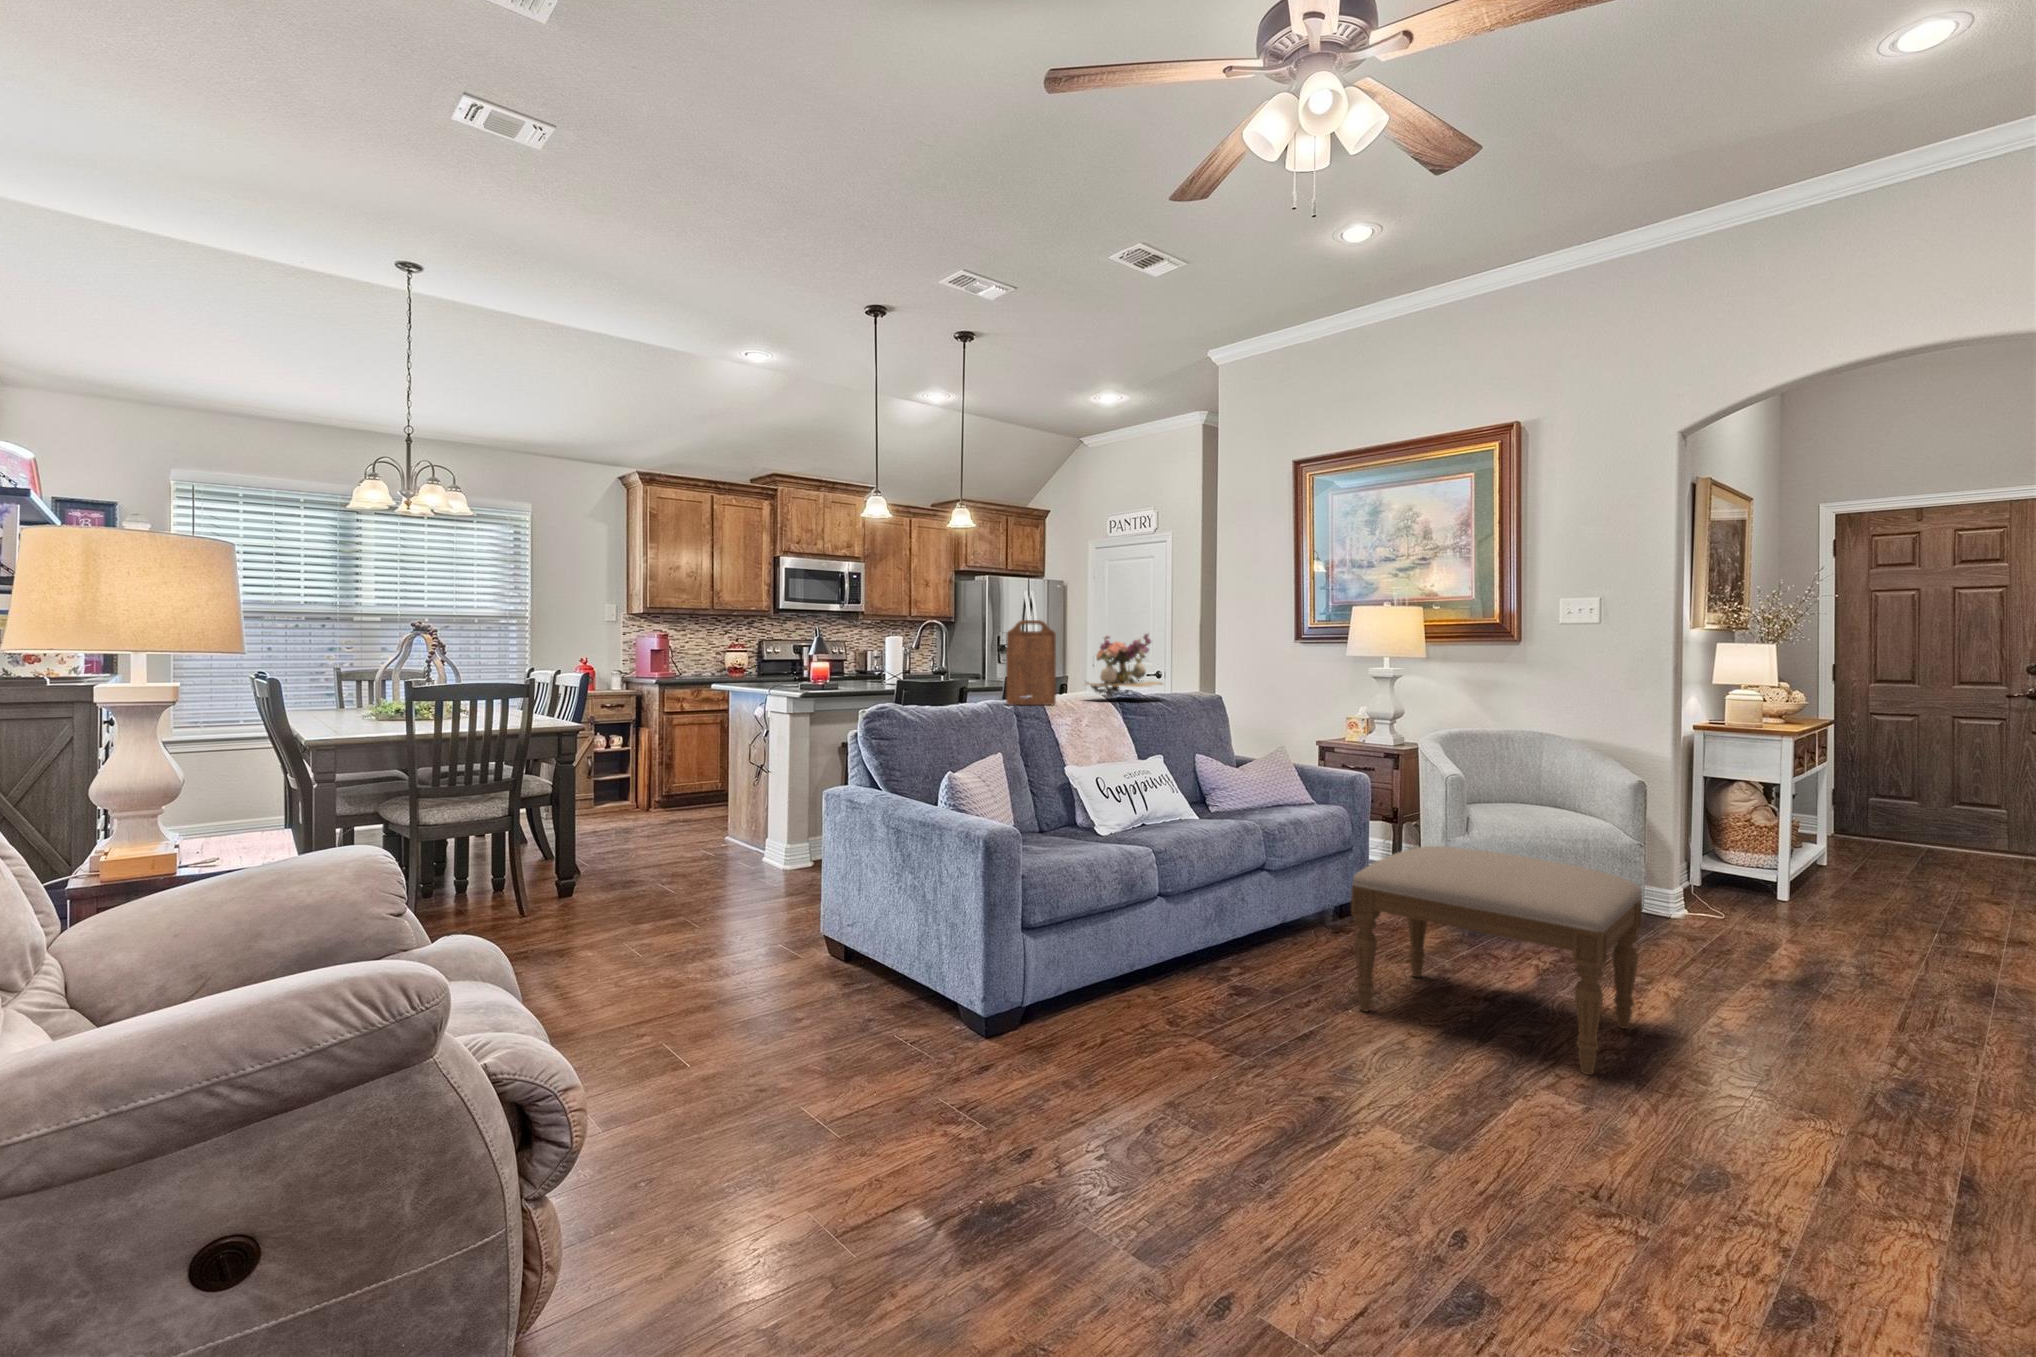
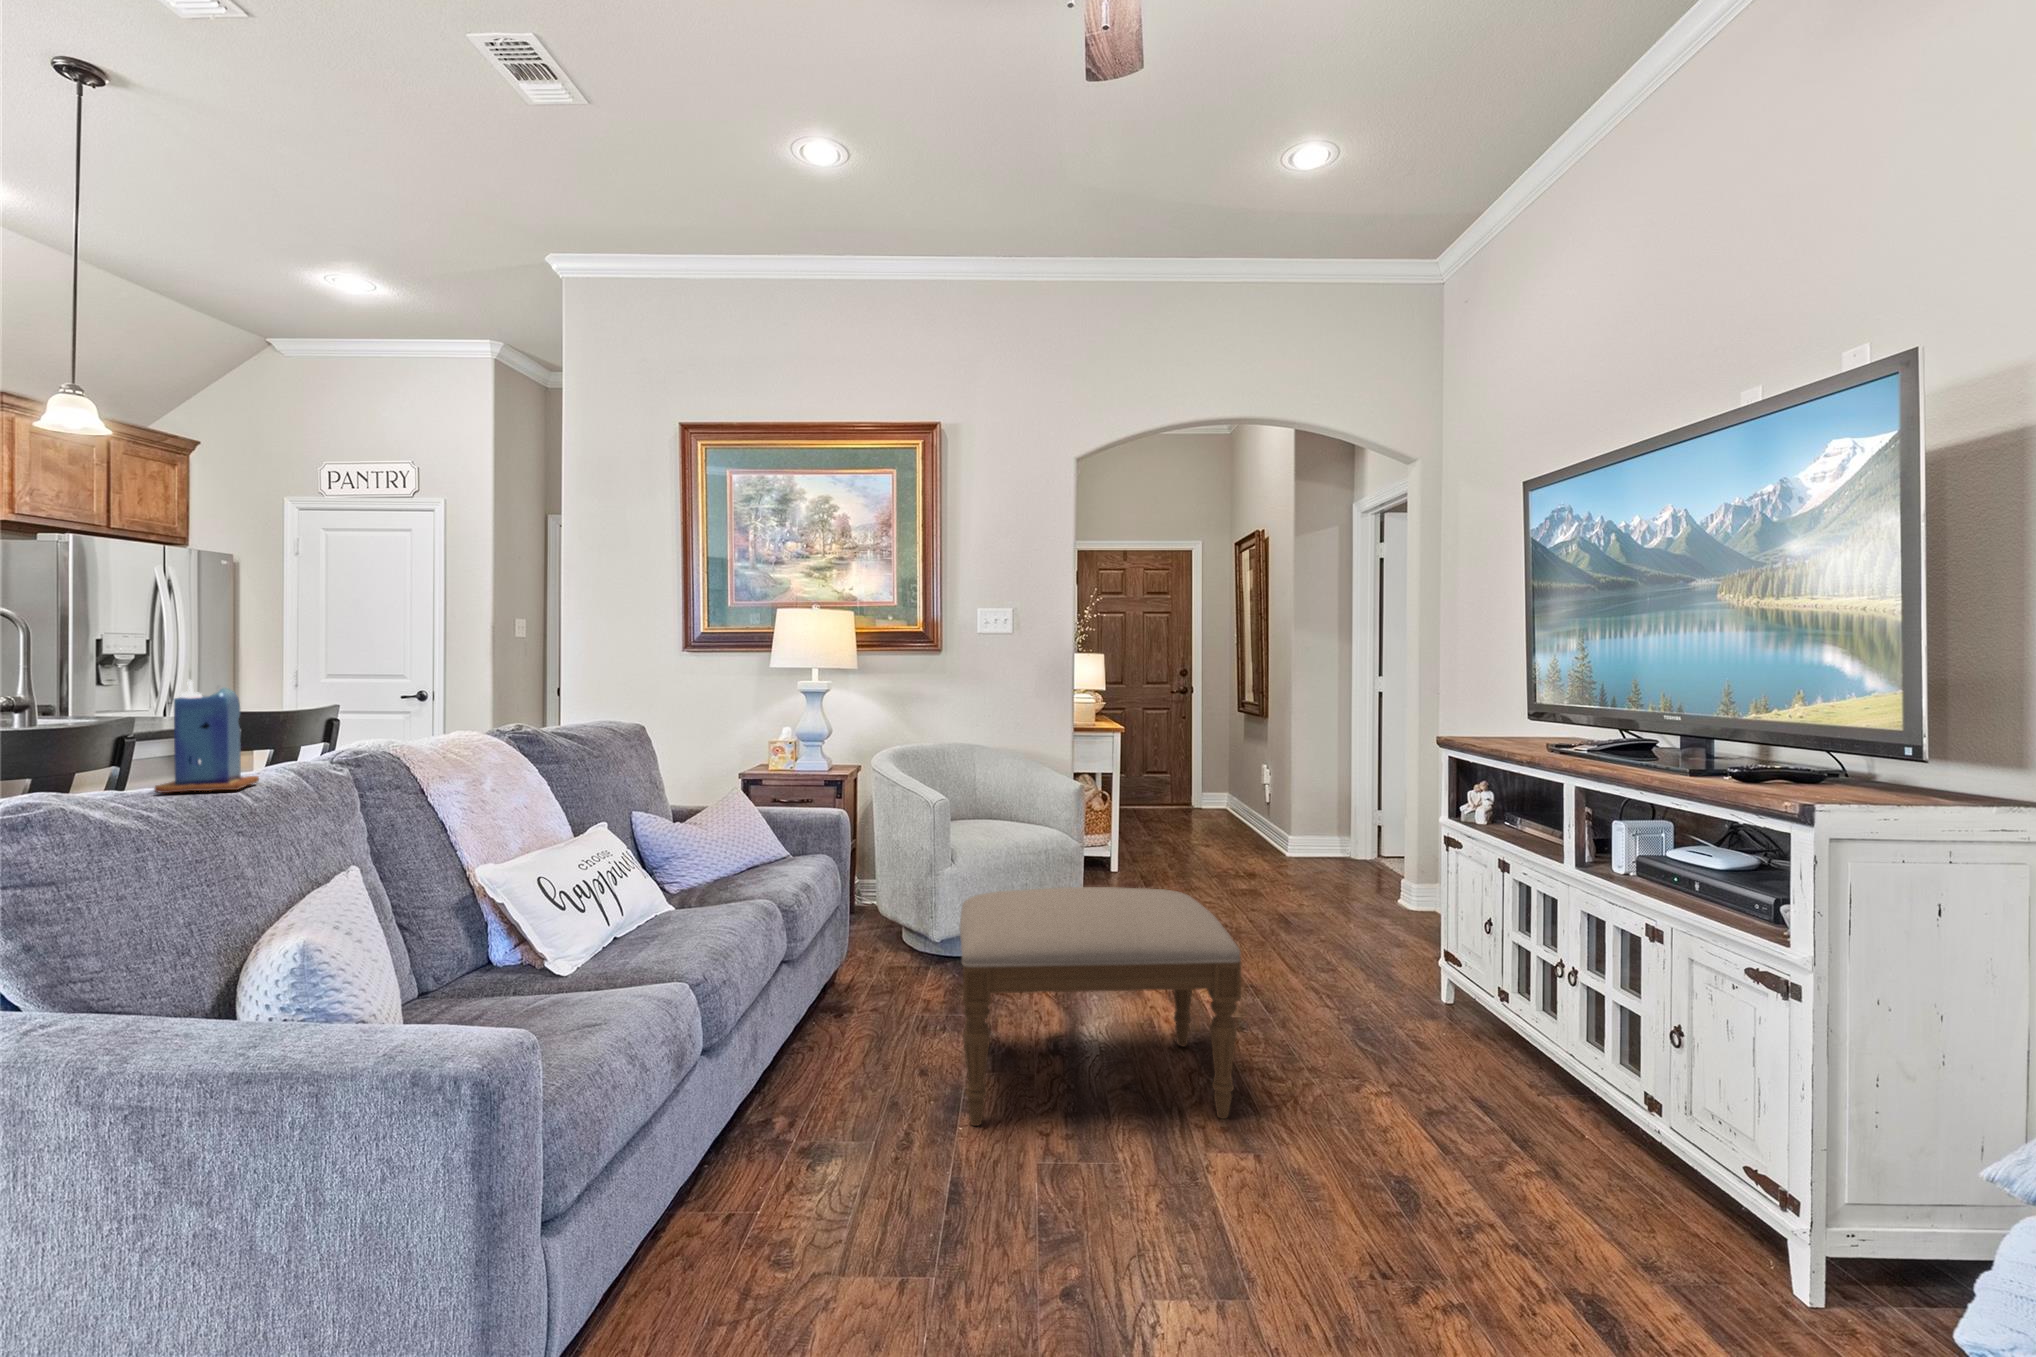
cutting board: present [1006,620,1056,705] -> none [303,606,414,765]
flower arrangement: present [1087,634,1162,697] -> none [438,633,583,740]
candle: none [935,658,974,711] -> present [155,680,259,793]

